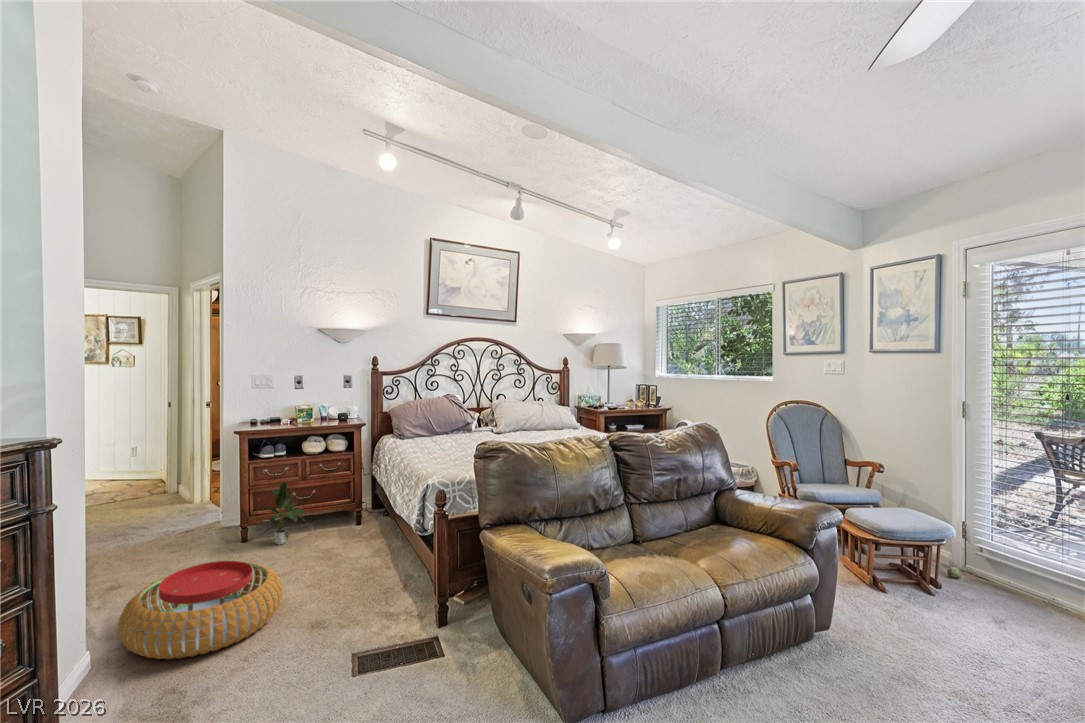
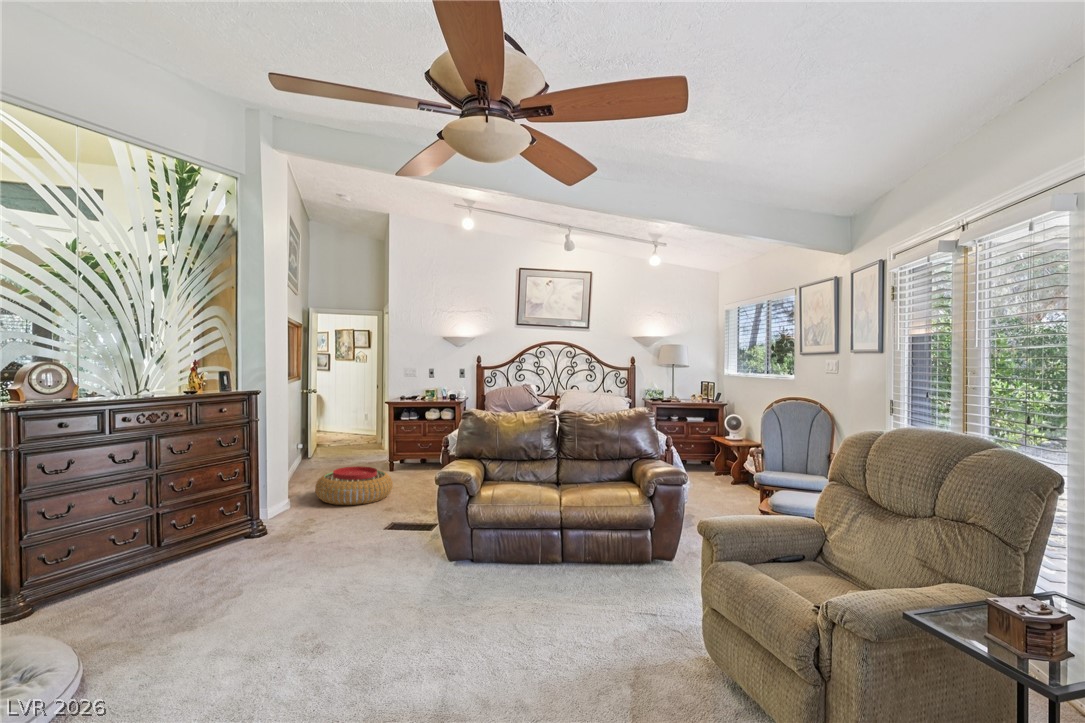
potted plant: present [261,482,305,545] -> none [397,434,425,474]

